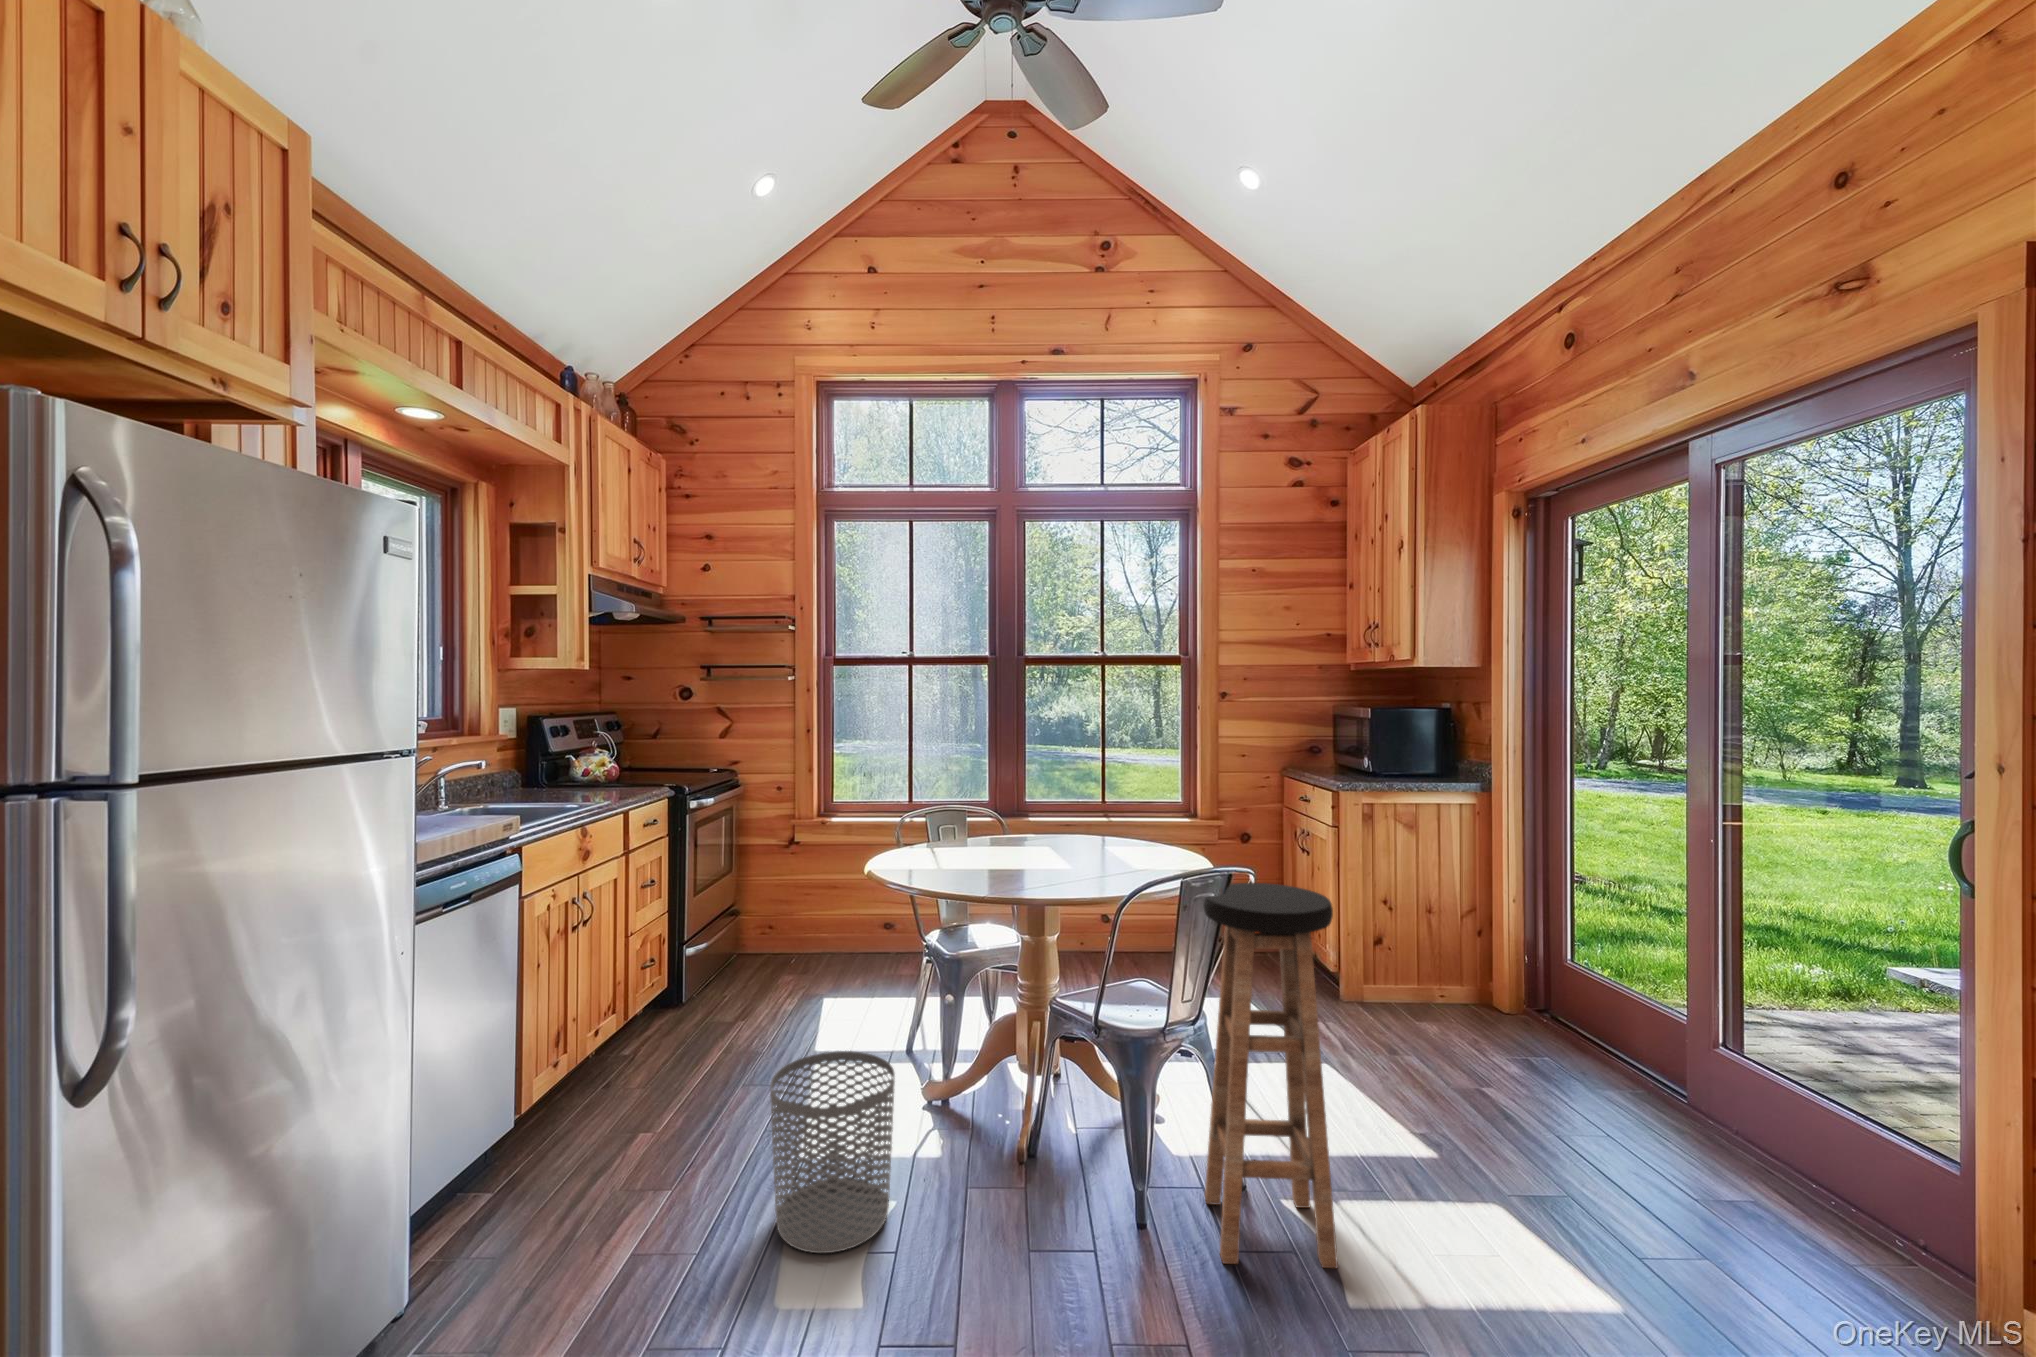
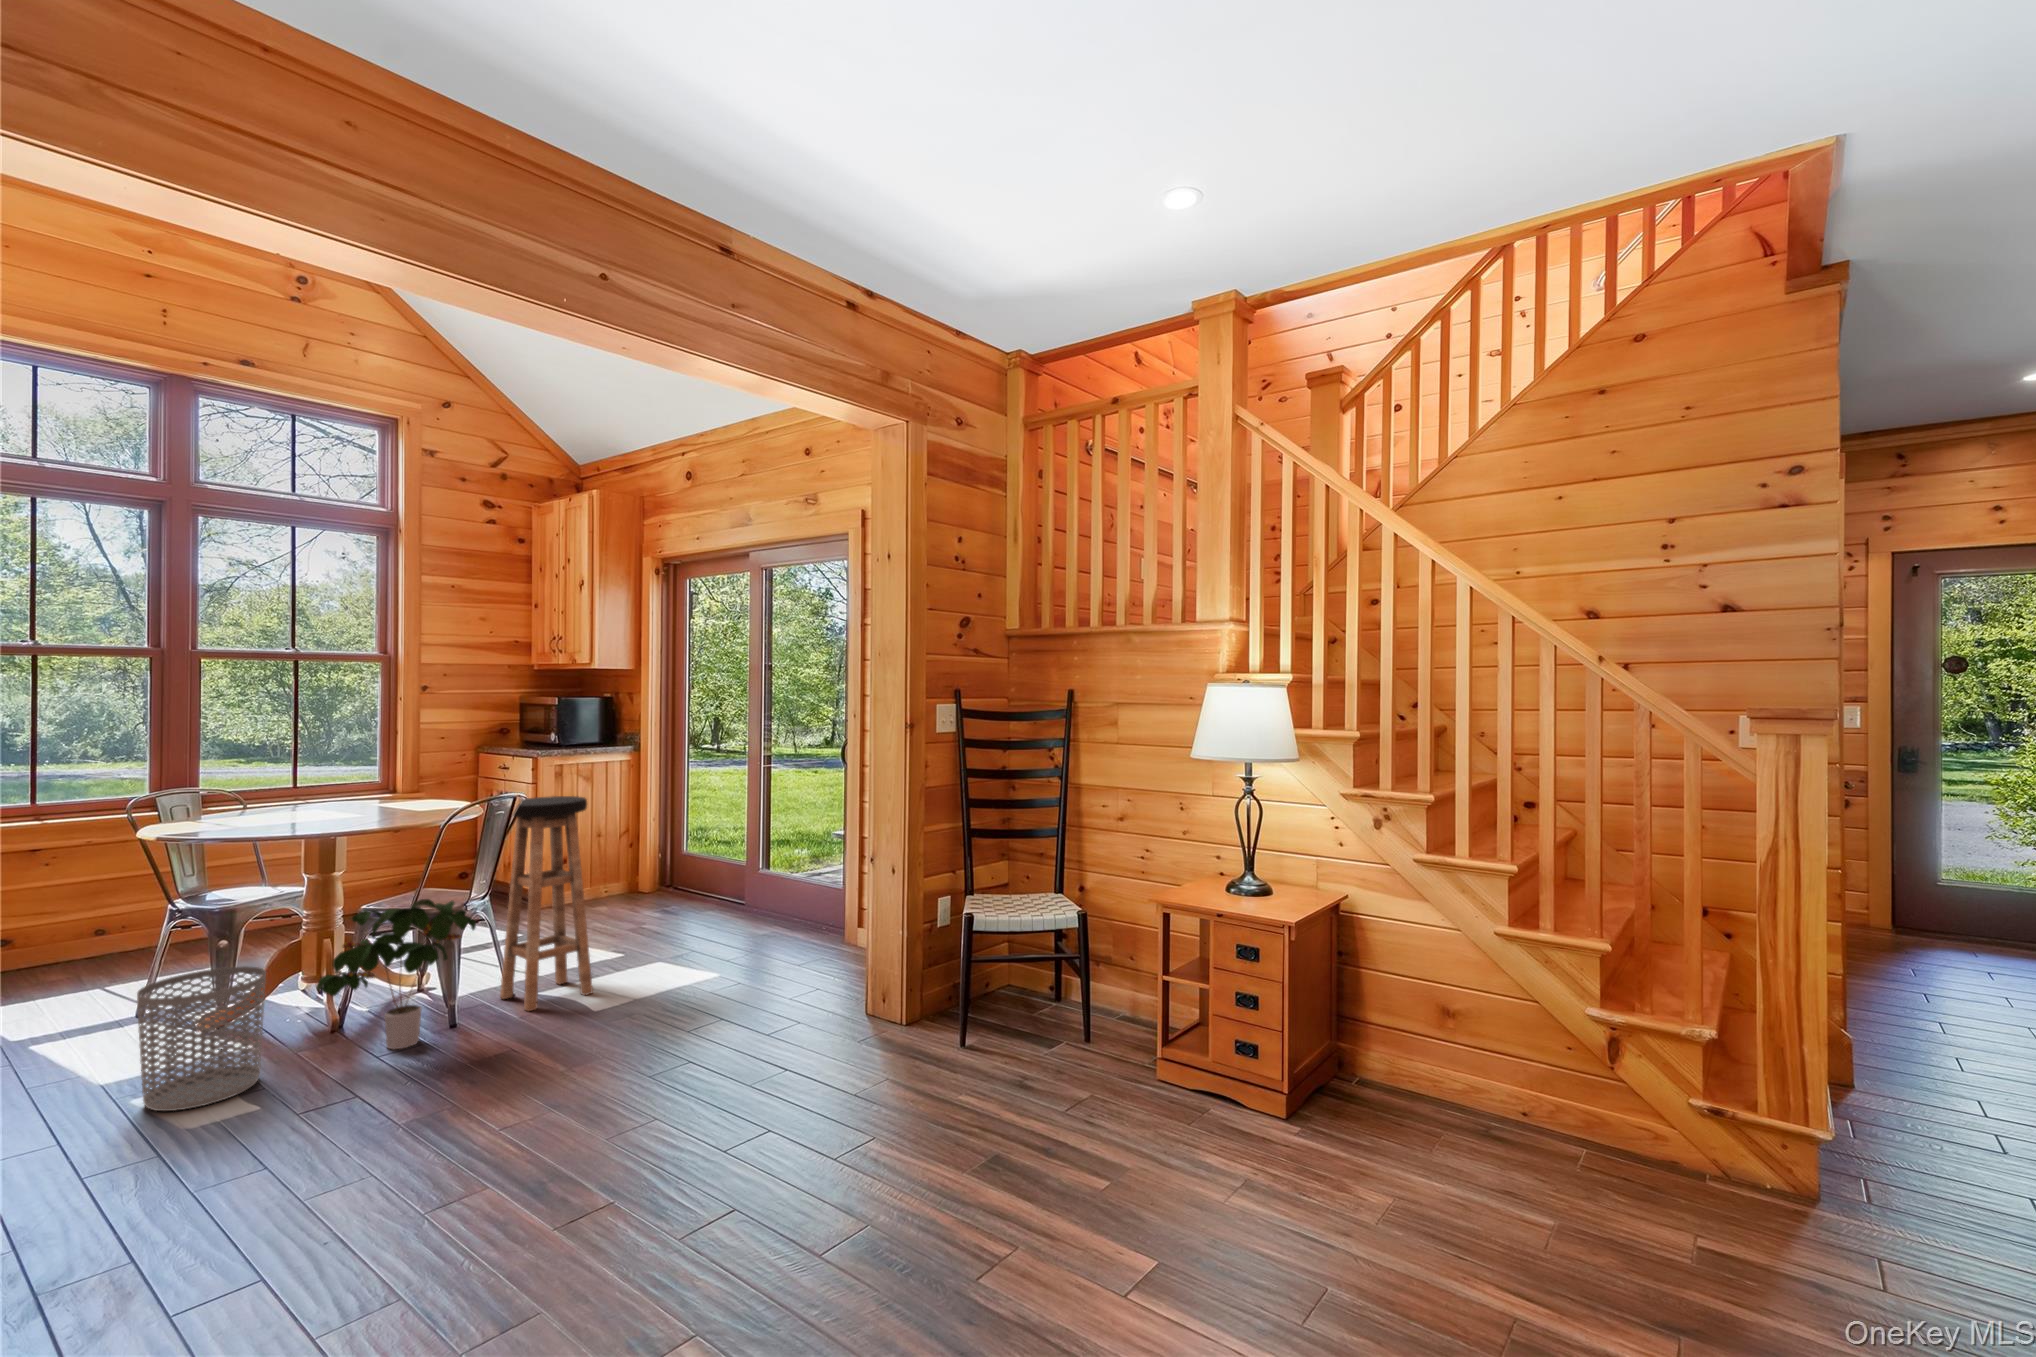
potted plant: none [944,1026,1142,1261] -> present [316,899,476,1049]

